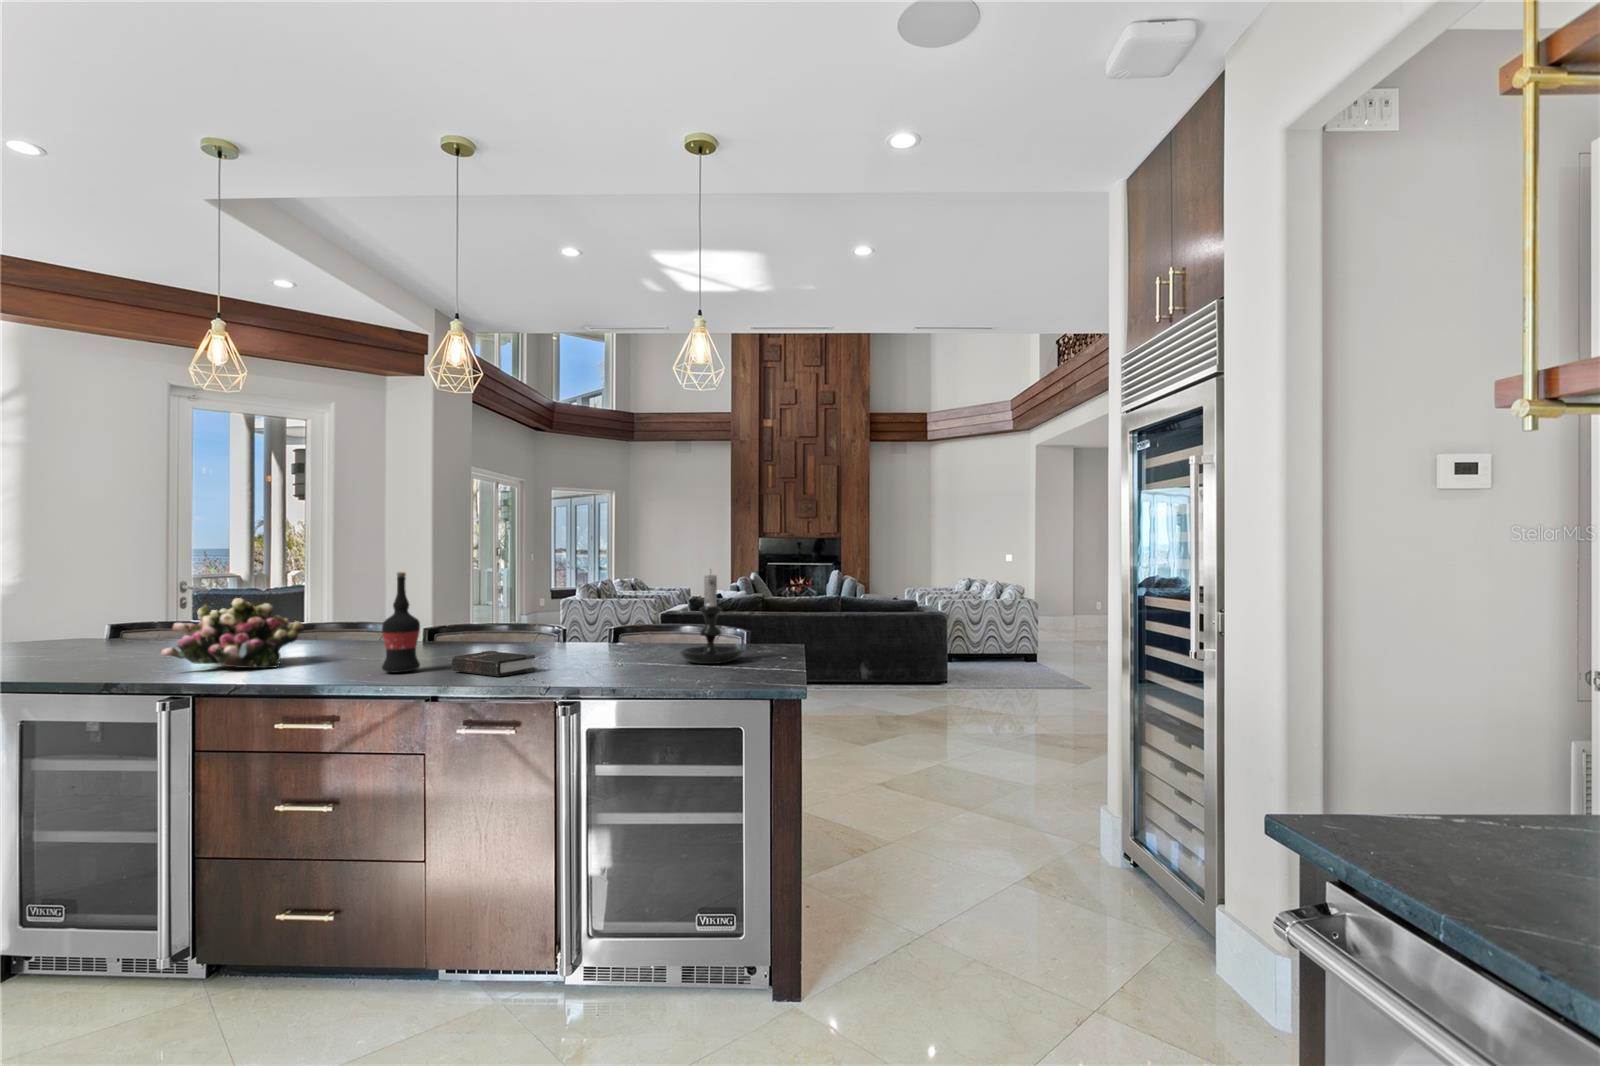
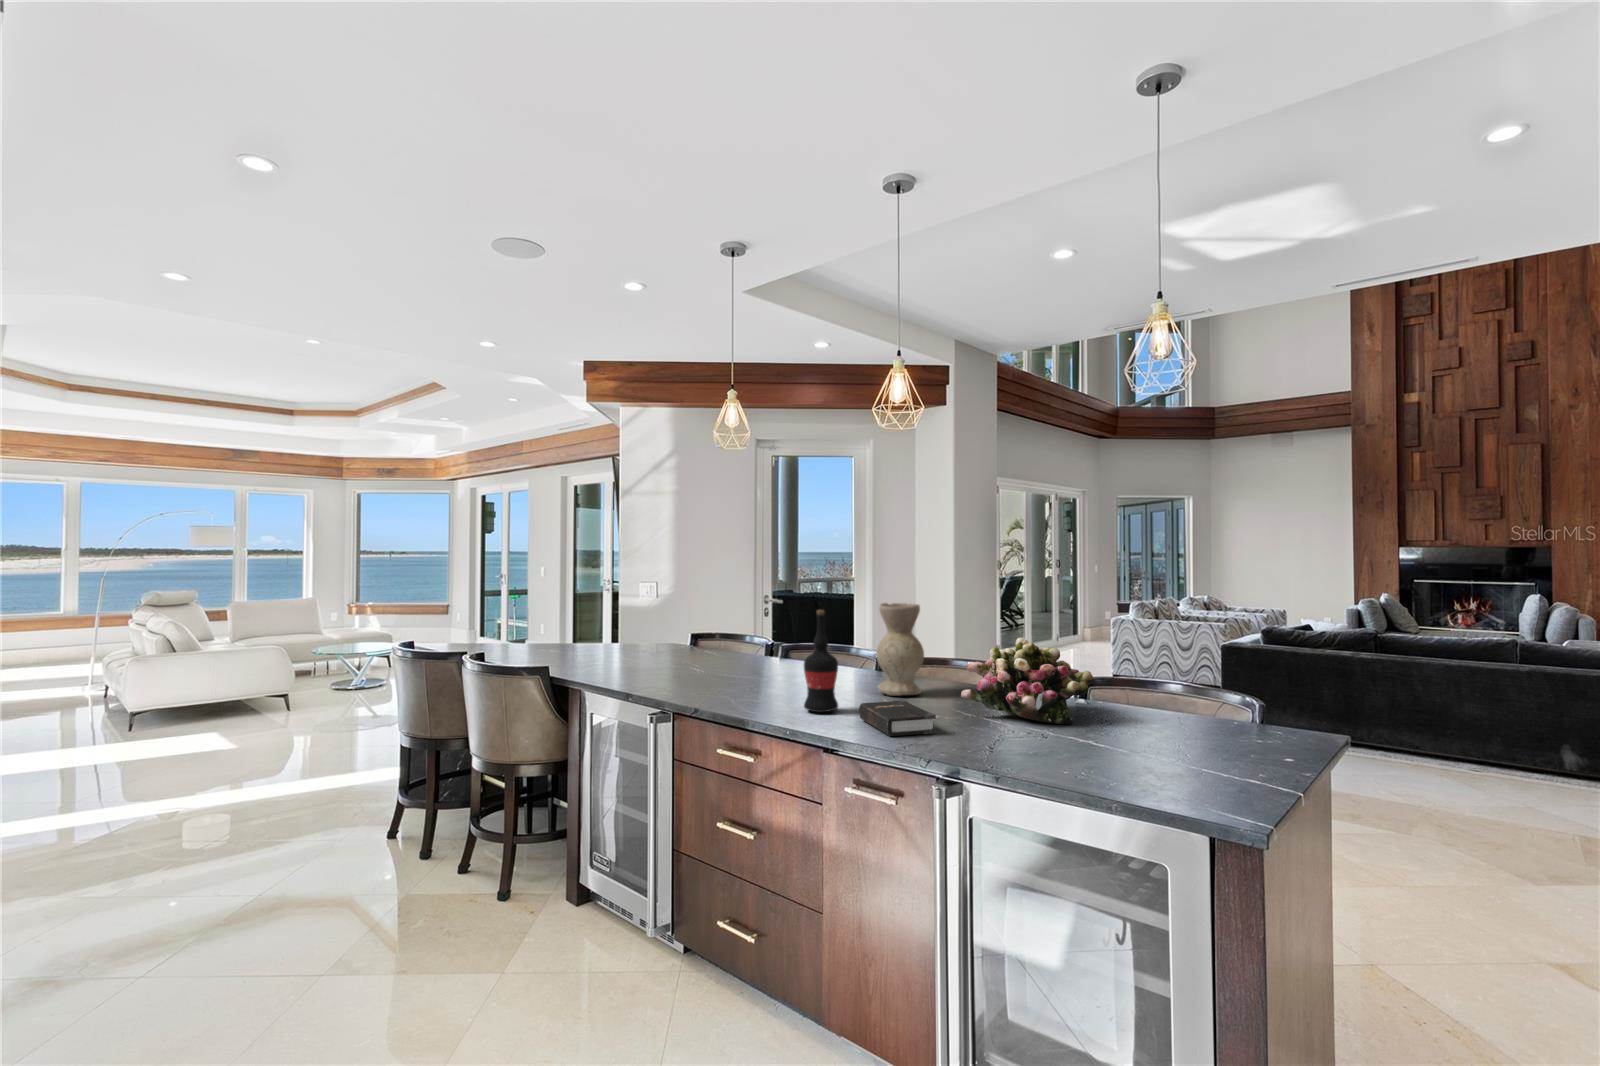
vase: none [435,569,485,656] -> present [876,603,924,695]
candle holder: present [680,574,744,664] -> none [1119,626,1218,763]
flower arrangement: present [161,598,304,668] -> present [961,638,1094,724]

